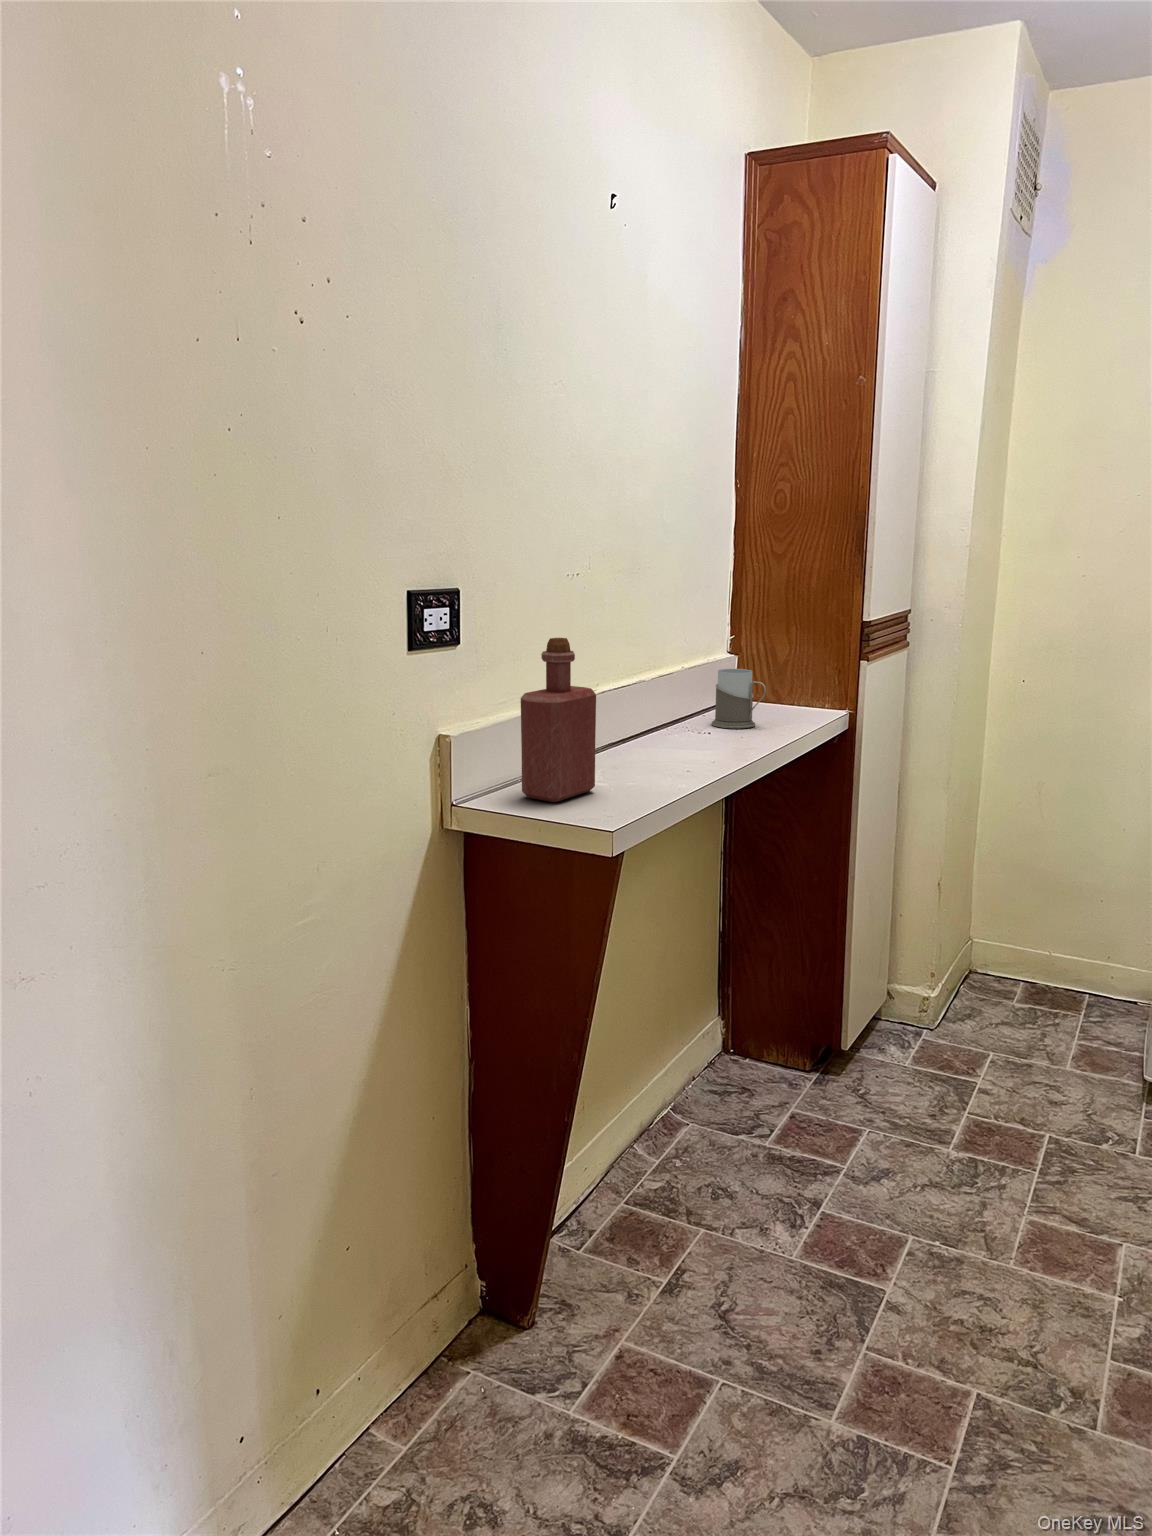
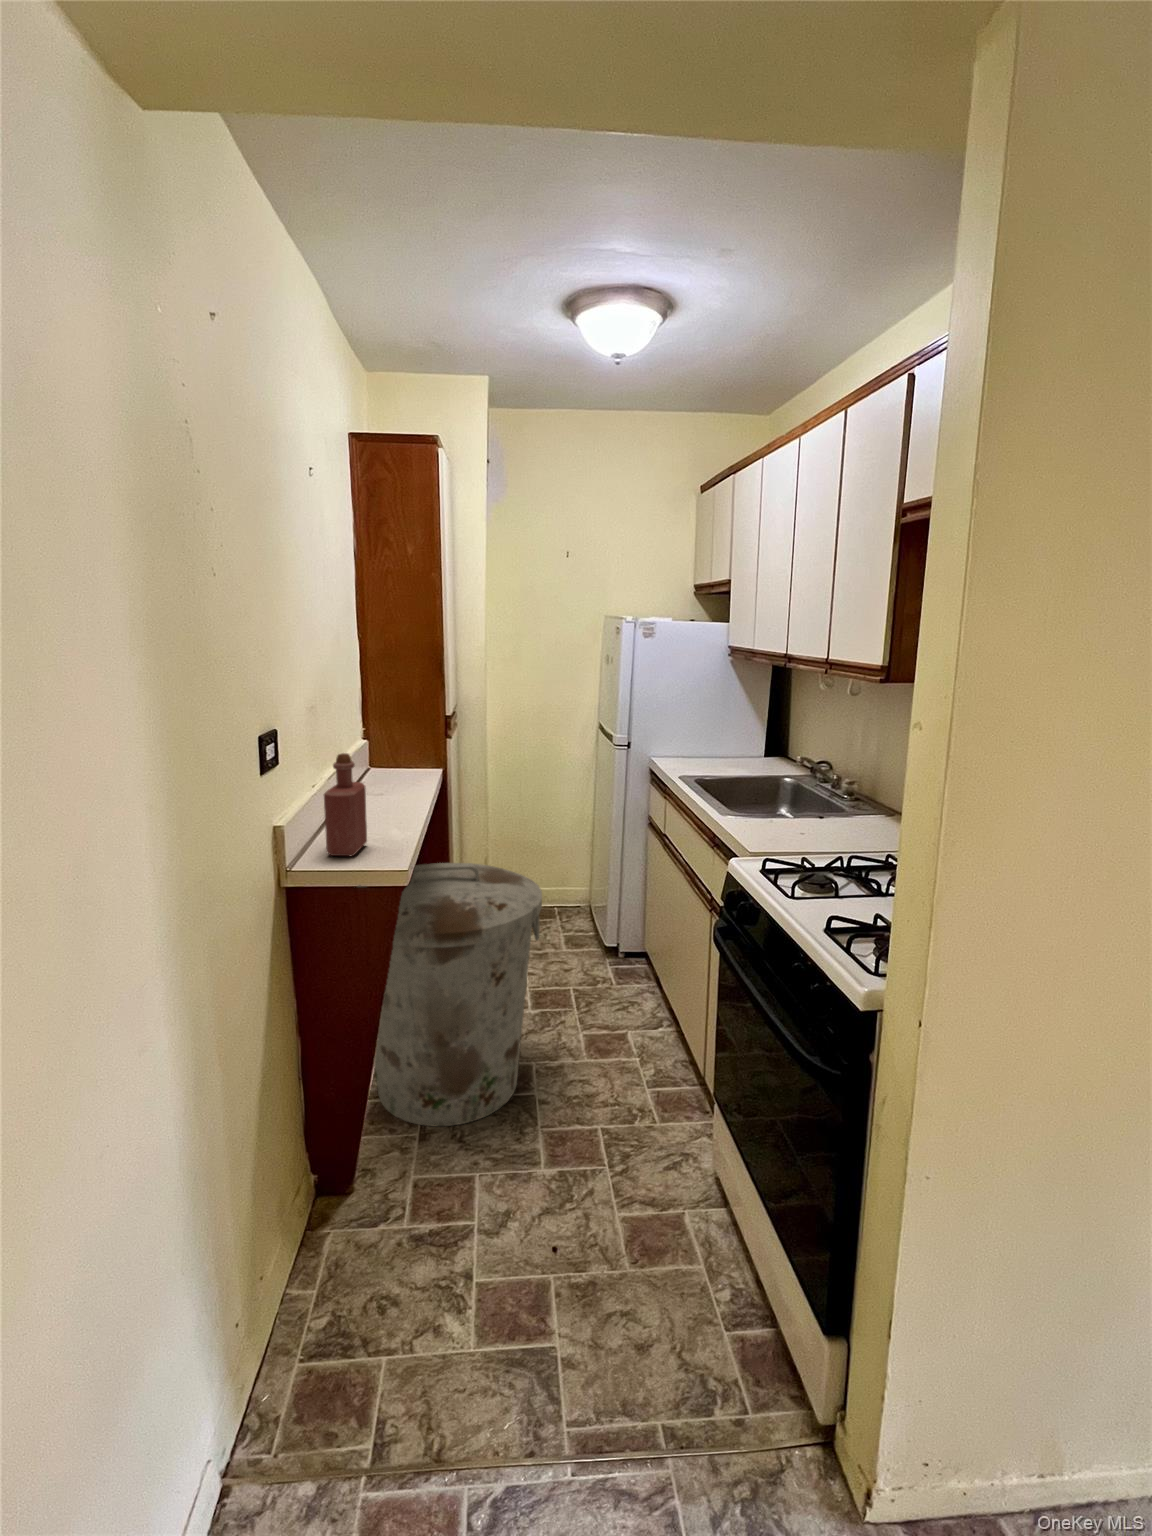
mug: present [712,669,766,728] -> none [377,752,411,790]
trash can: none [602,849,936,1295] -> present [358,863,542,1126]

